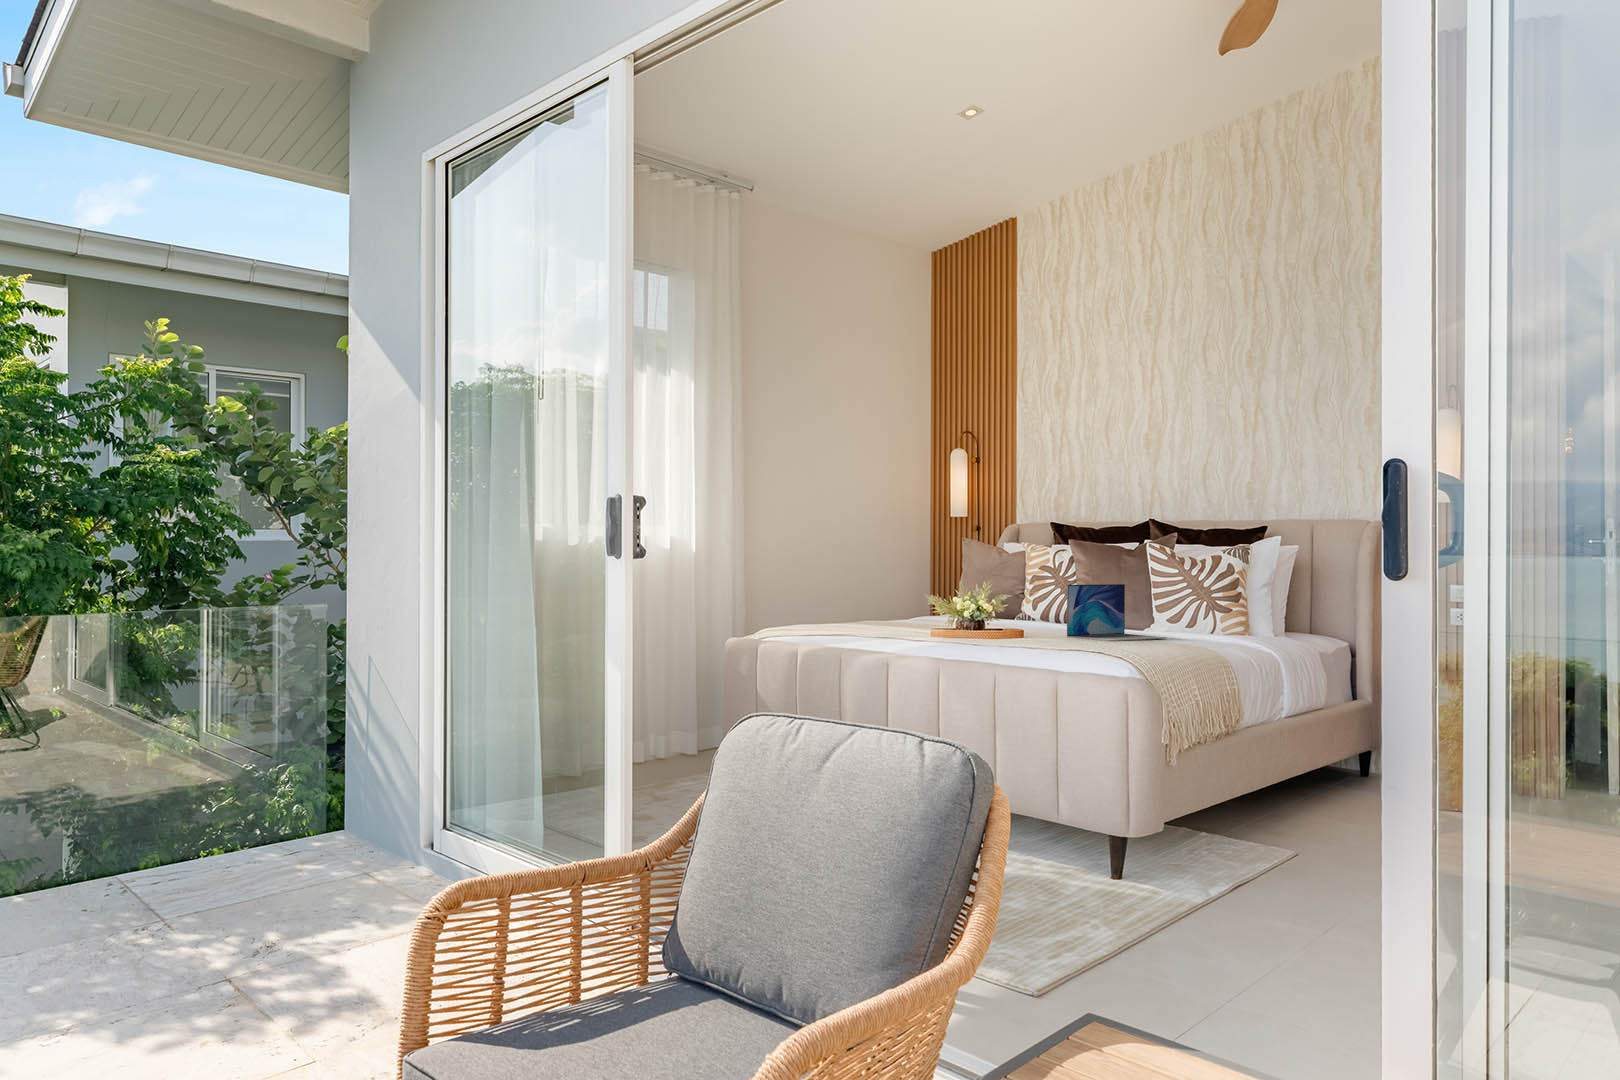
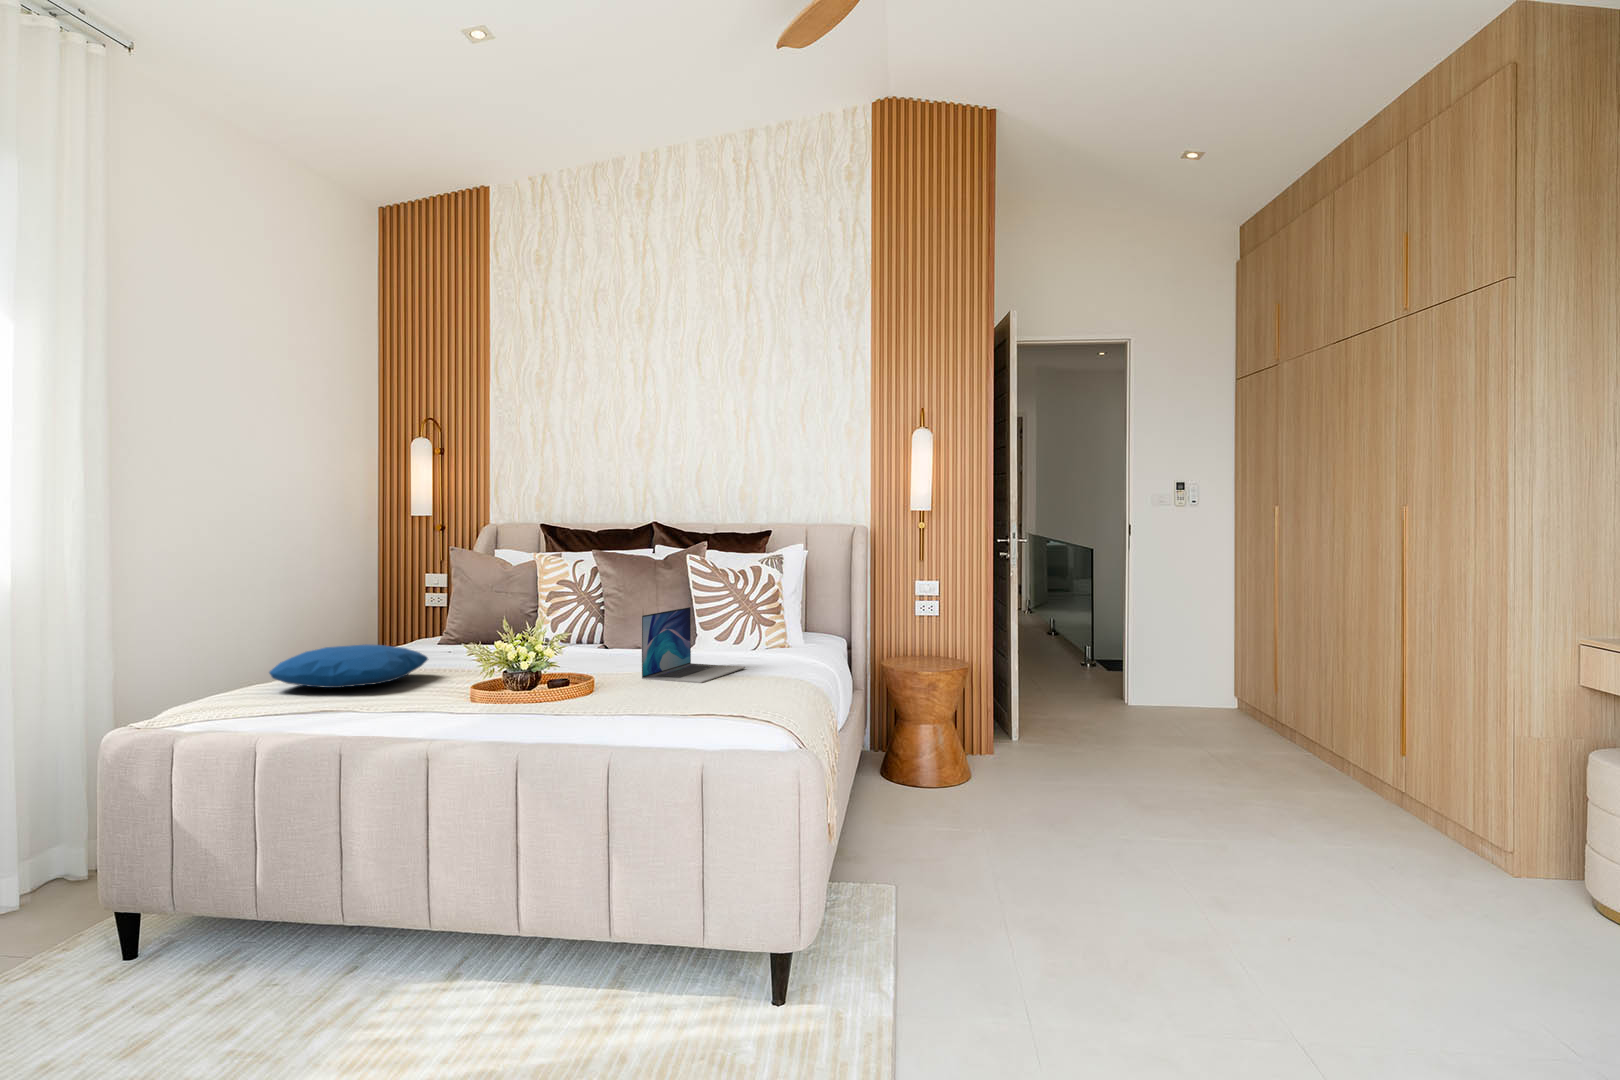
pillow: none [809,599,915,627] -> present [269,645,428,688]

